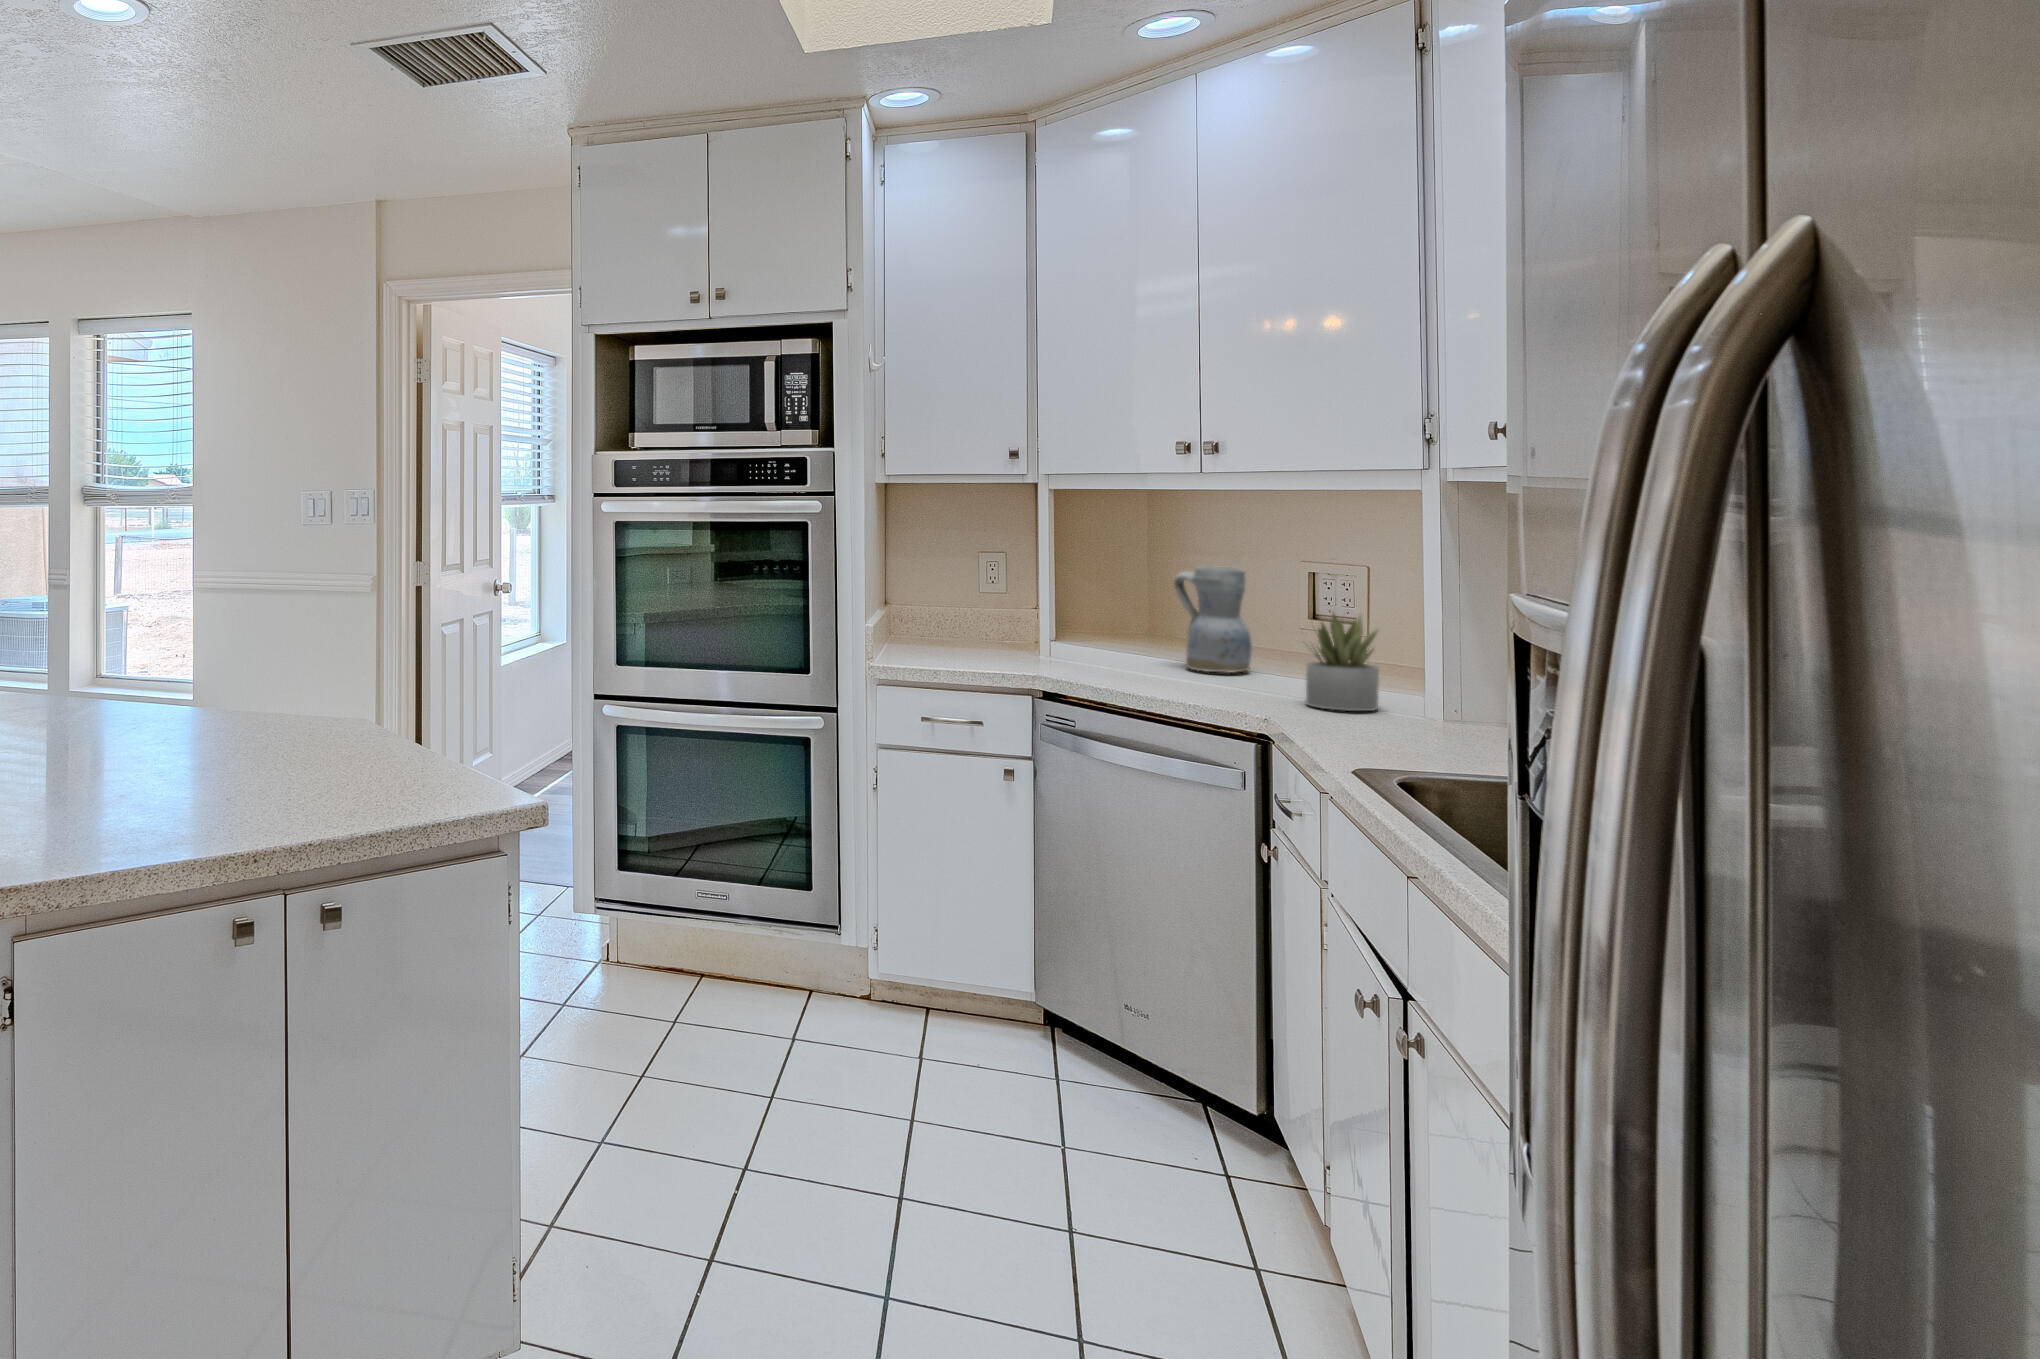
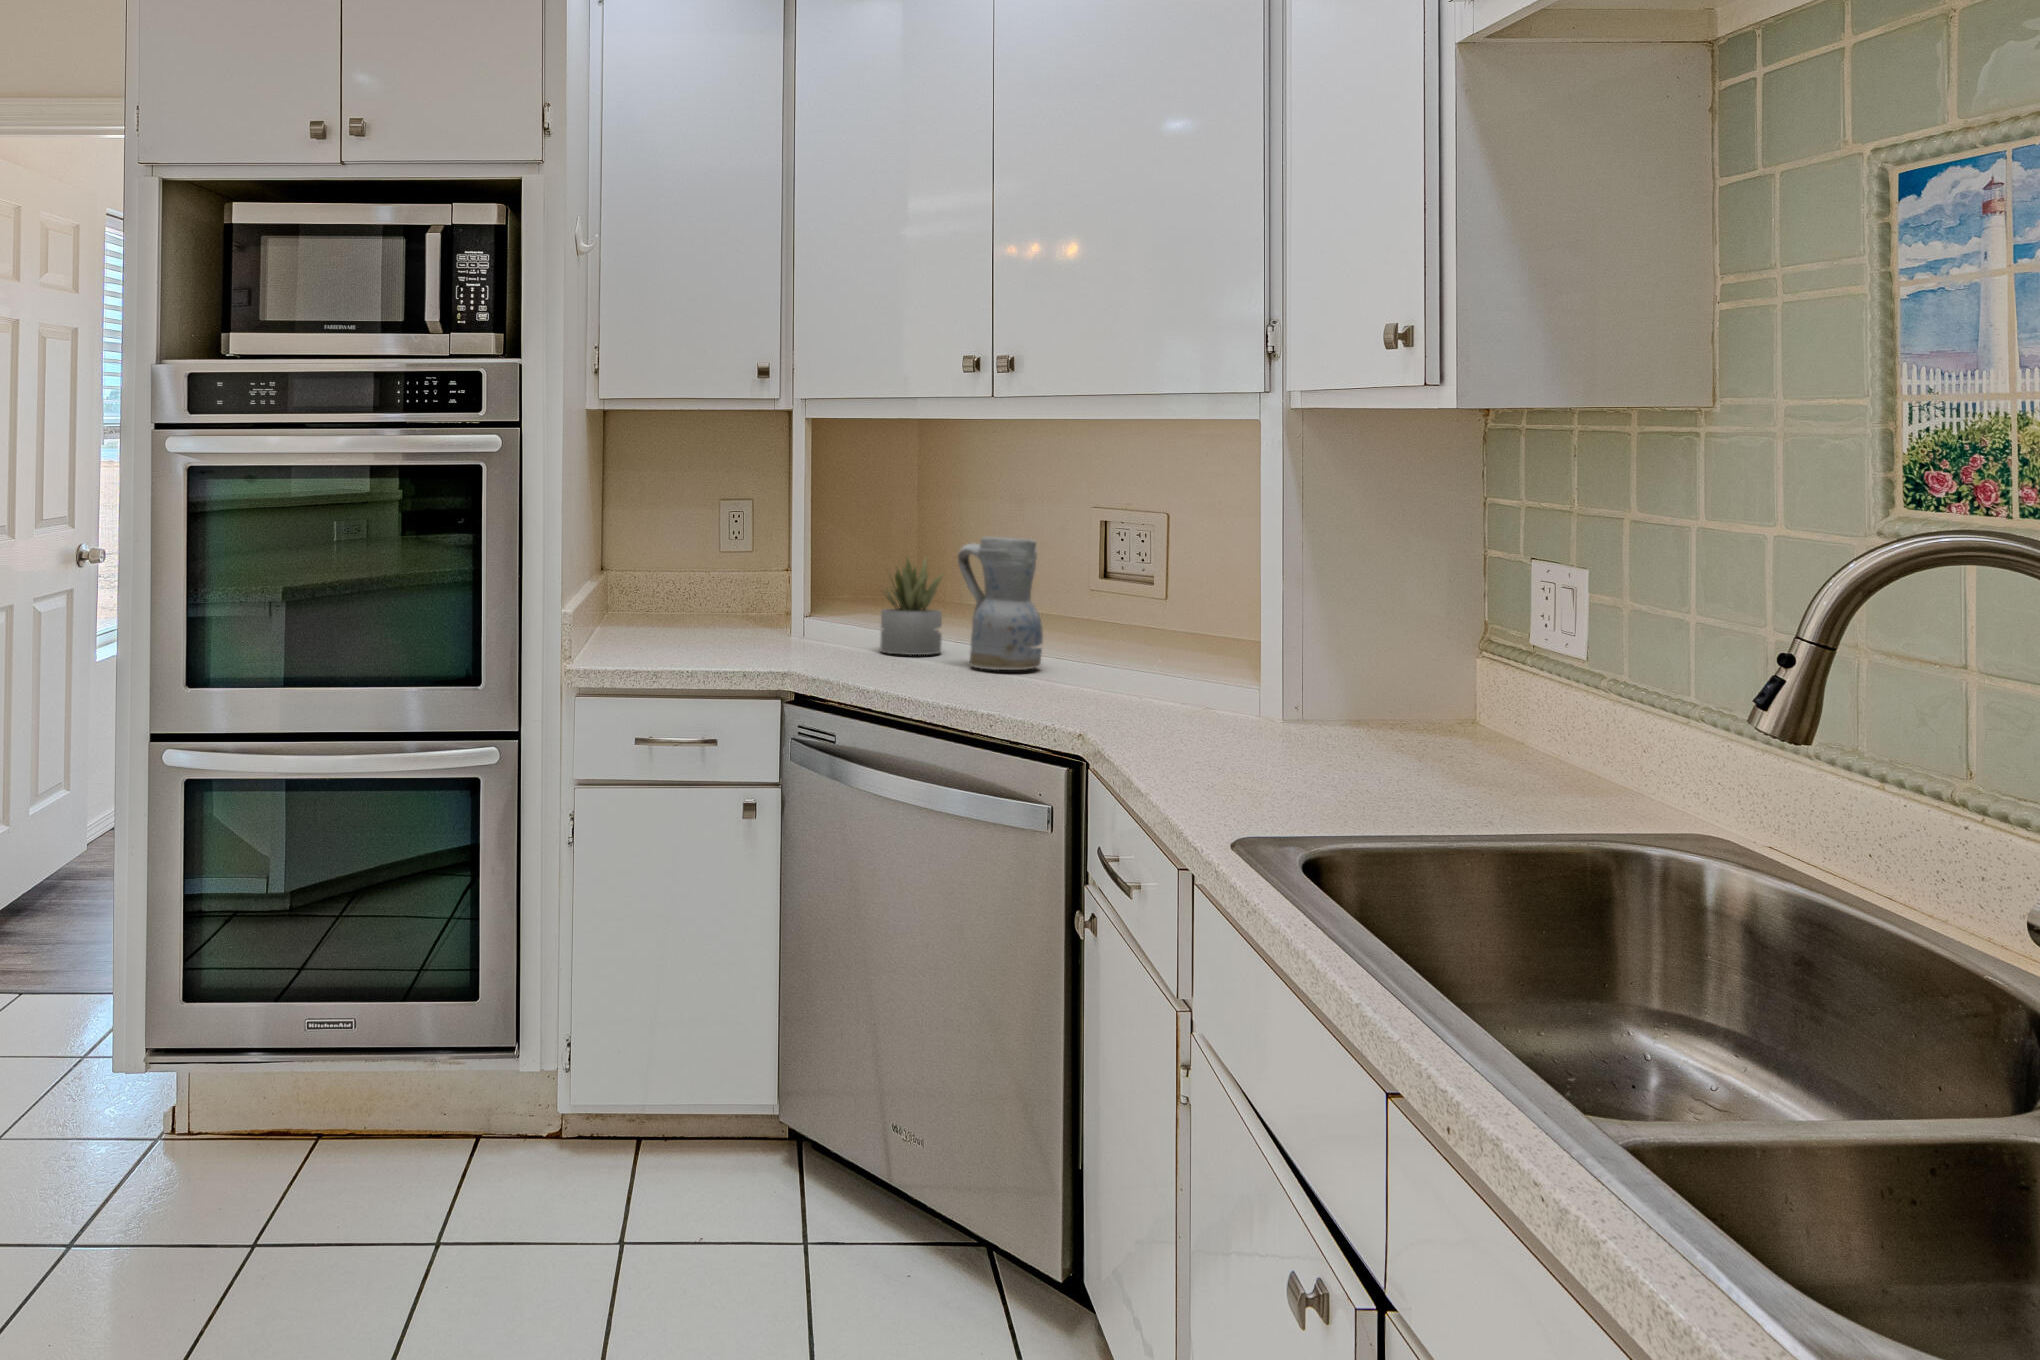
succulent plant: present [1306,613,1379,711] -> present [880,558,944,655]

